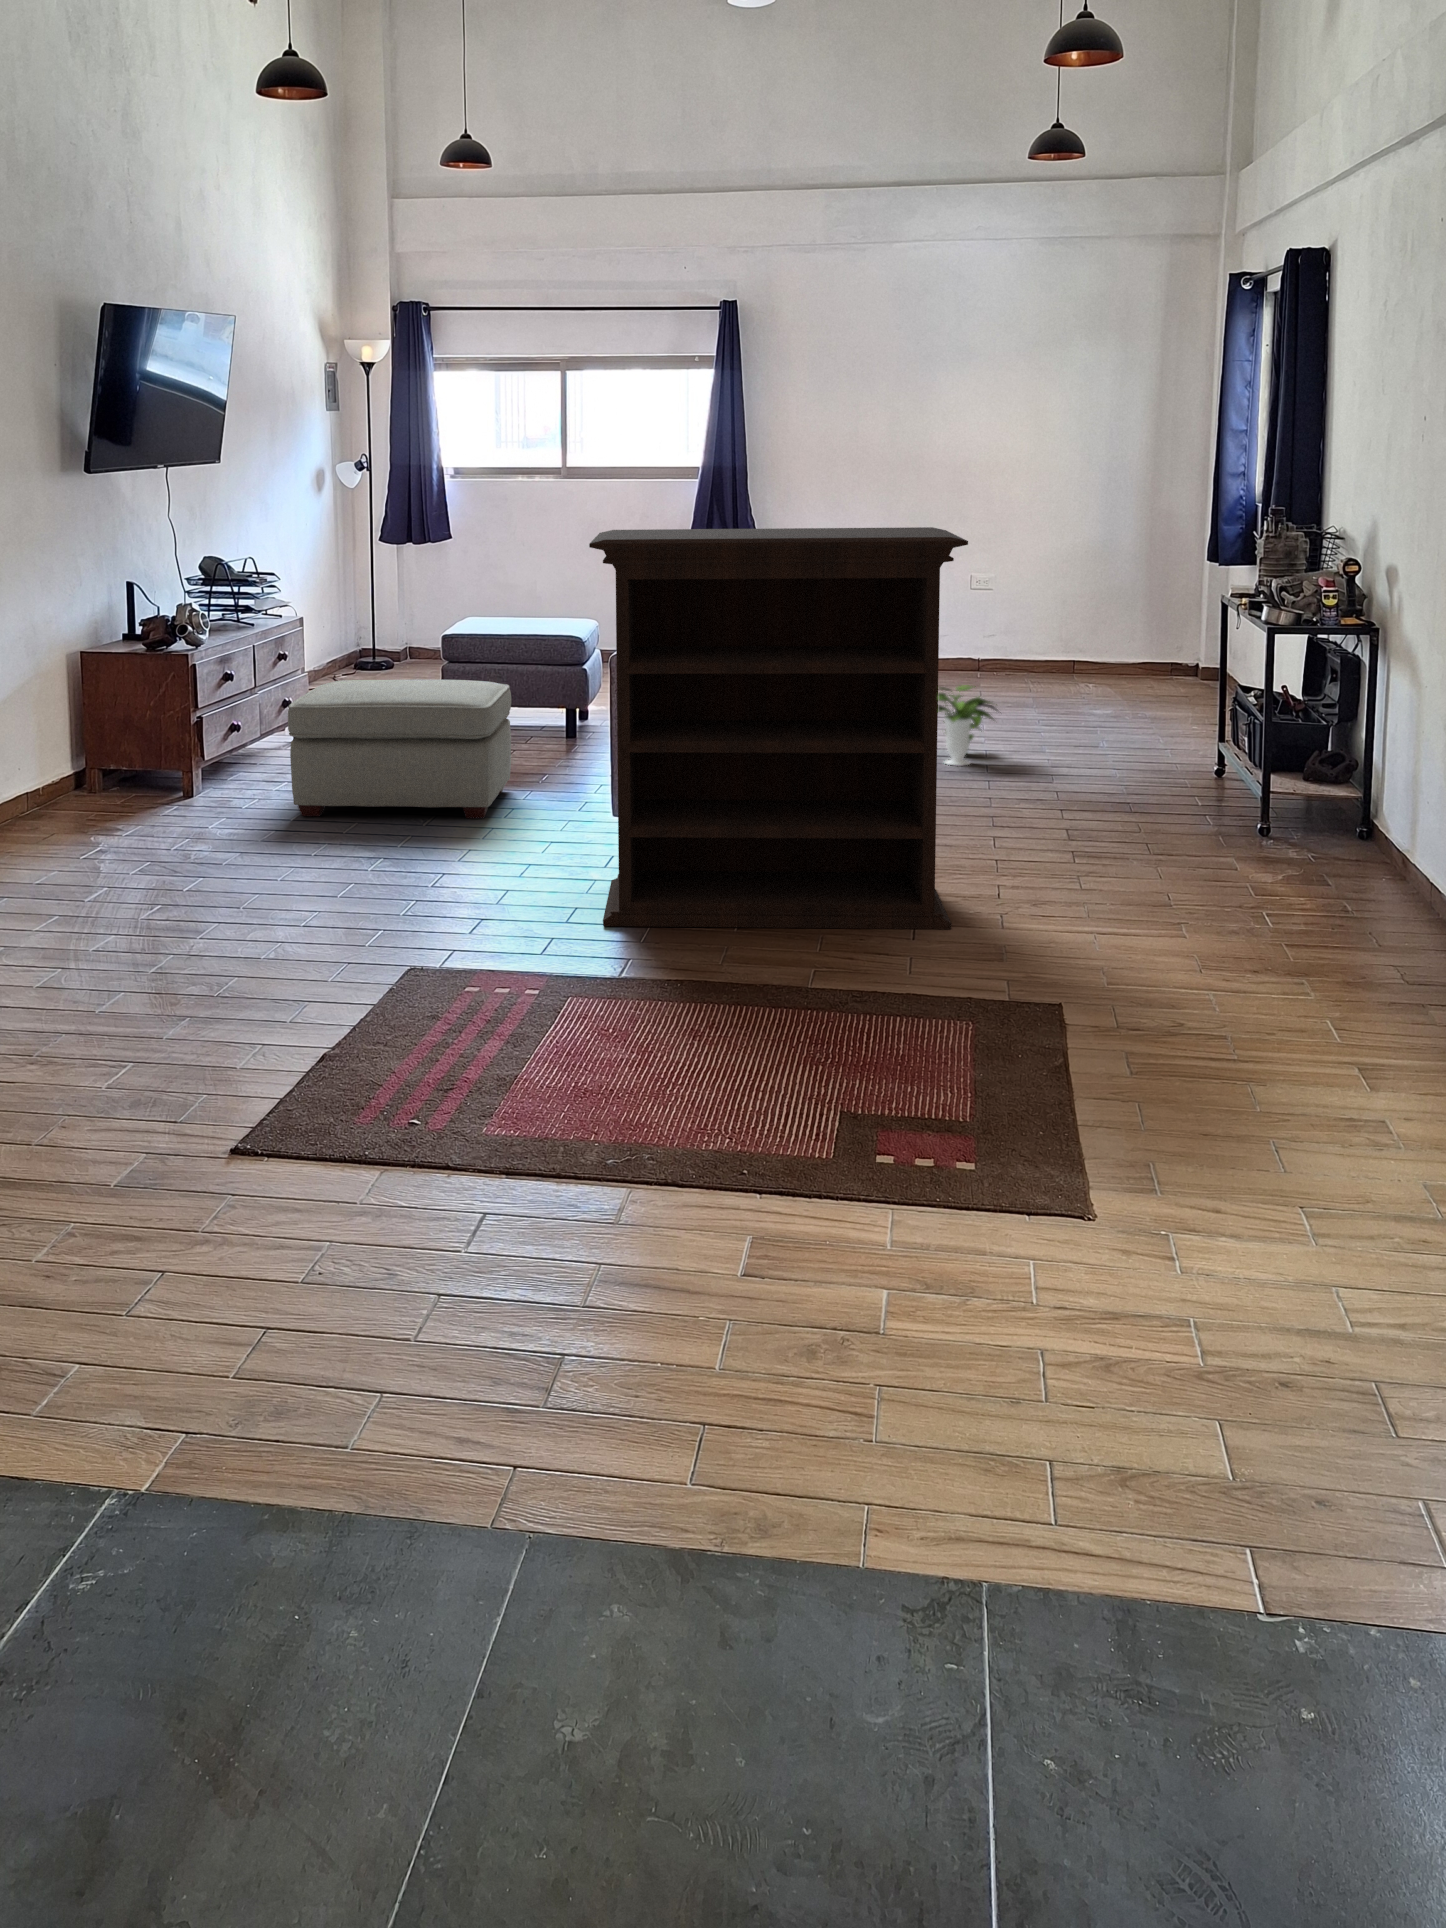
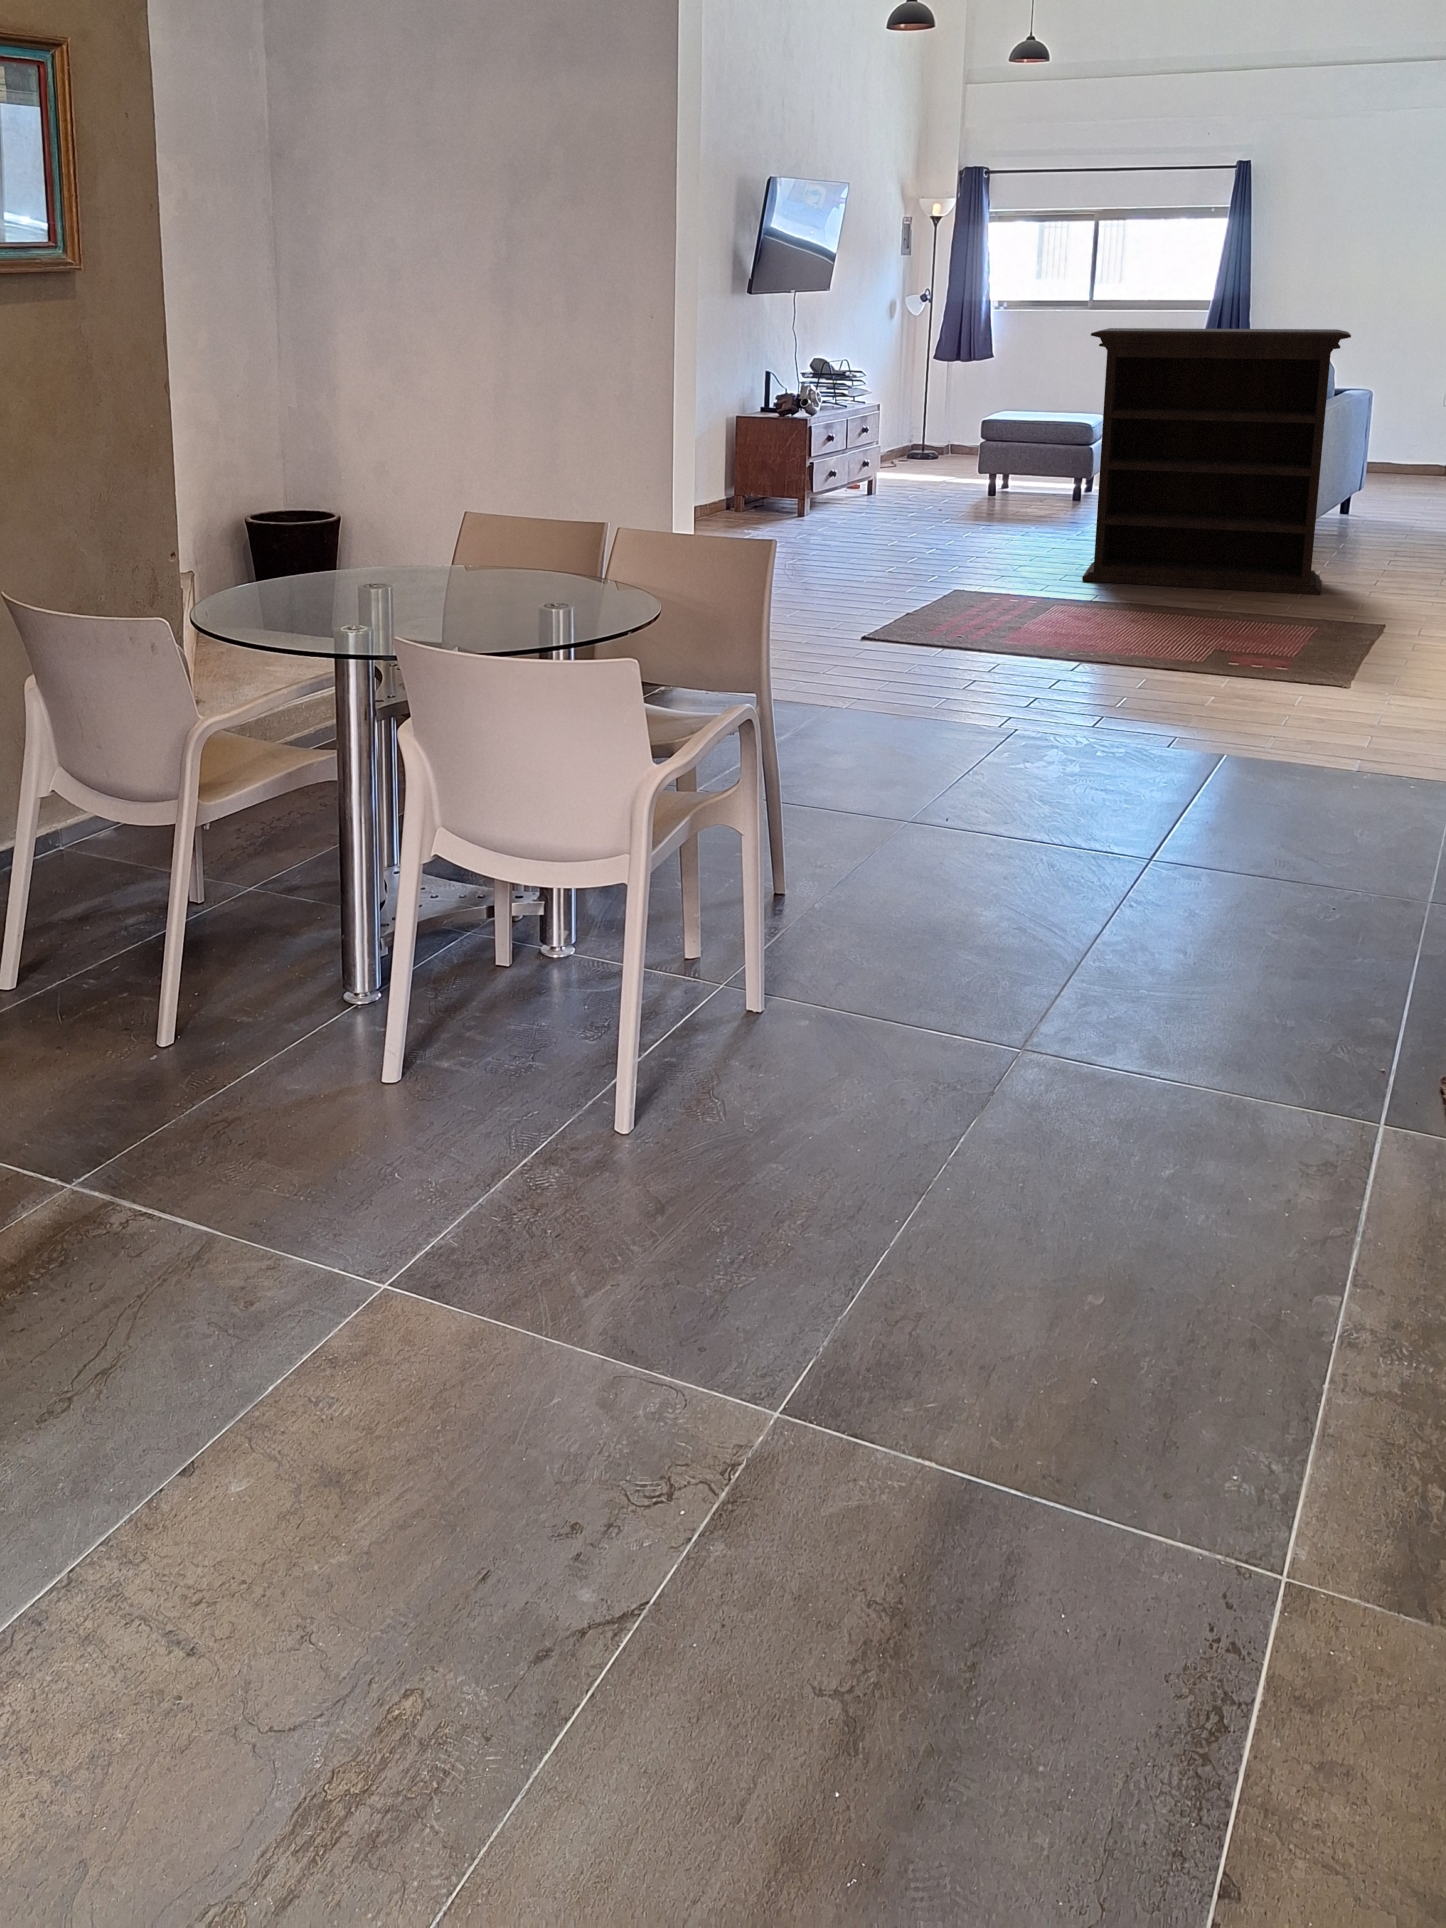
ottoman: present [288,679,511,818] -> none [876,441,1033,535]
potted plant: present [938,686,997,766] -> none [1353,467,1424,528]

